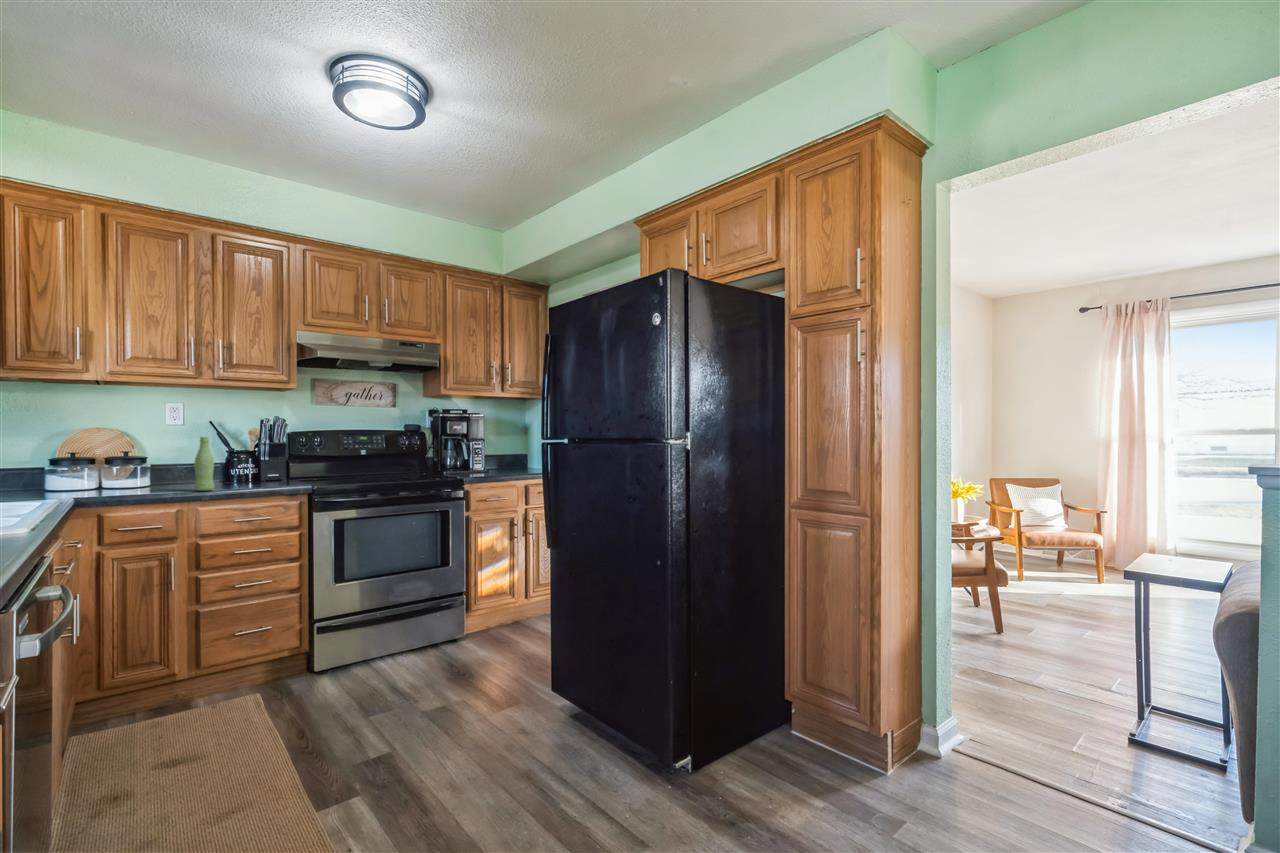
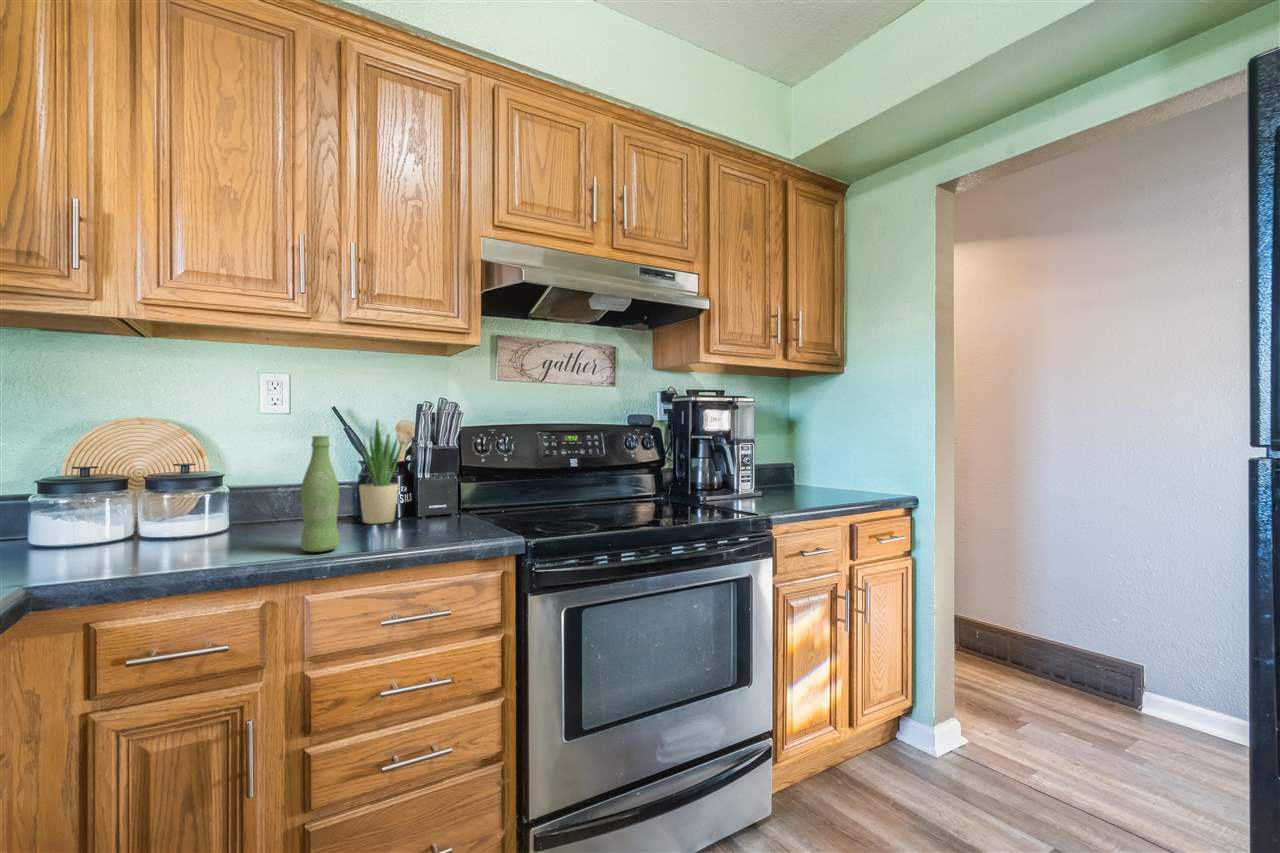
potted plant: none [226,428,253,483] -> present [359,421,404,524]

